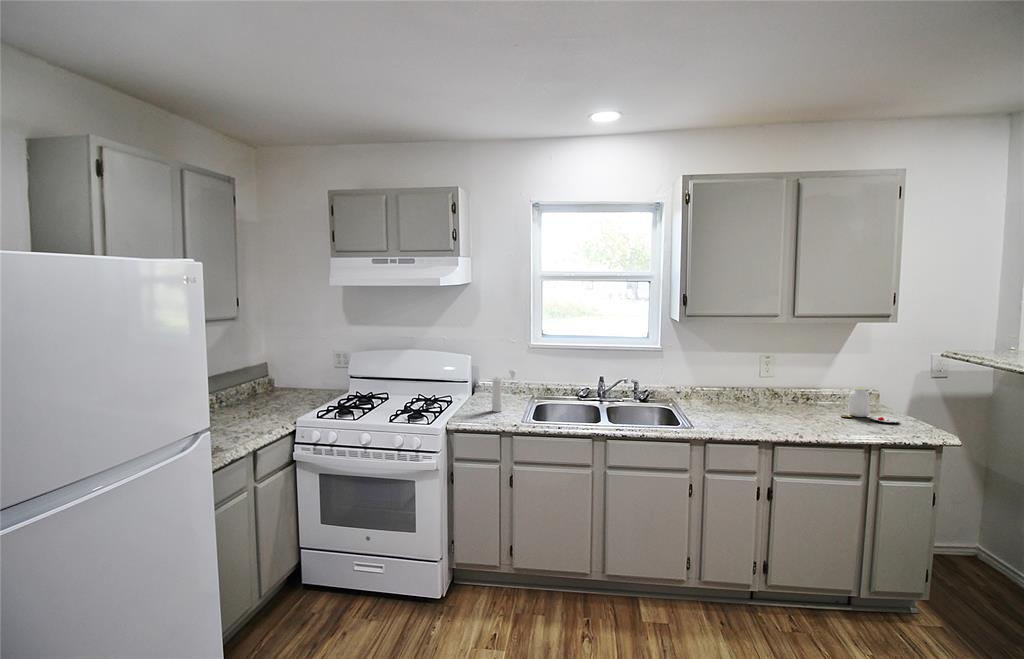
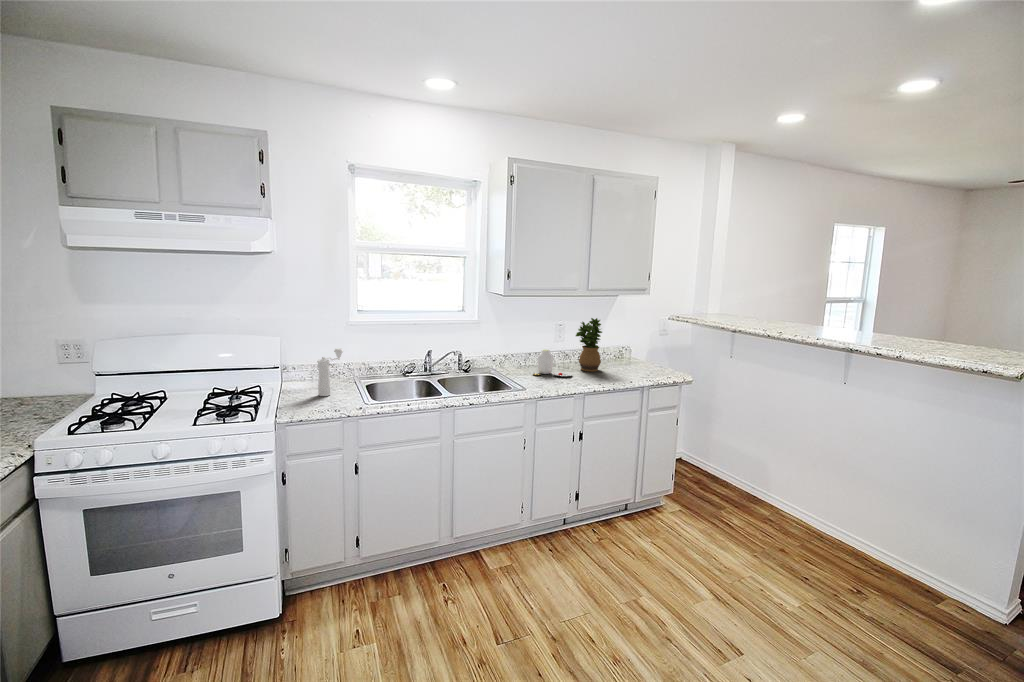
potted plant: none [782,351,822,417] -> present [576,318,602,371]
jar: present [841,387,899,423] -> present [533,350,572,377]

